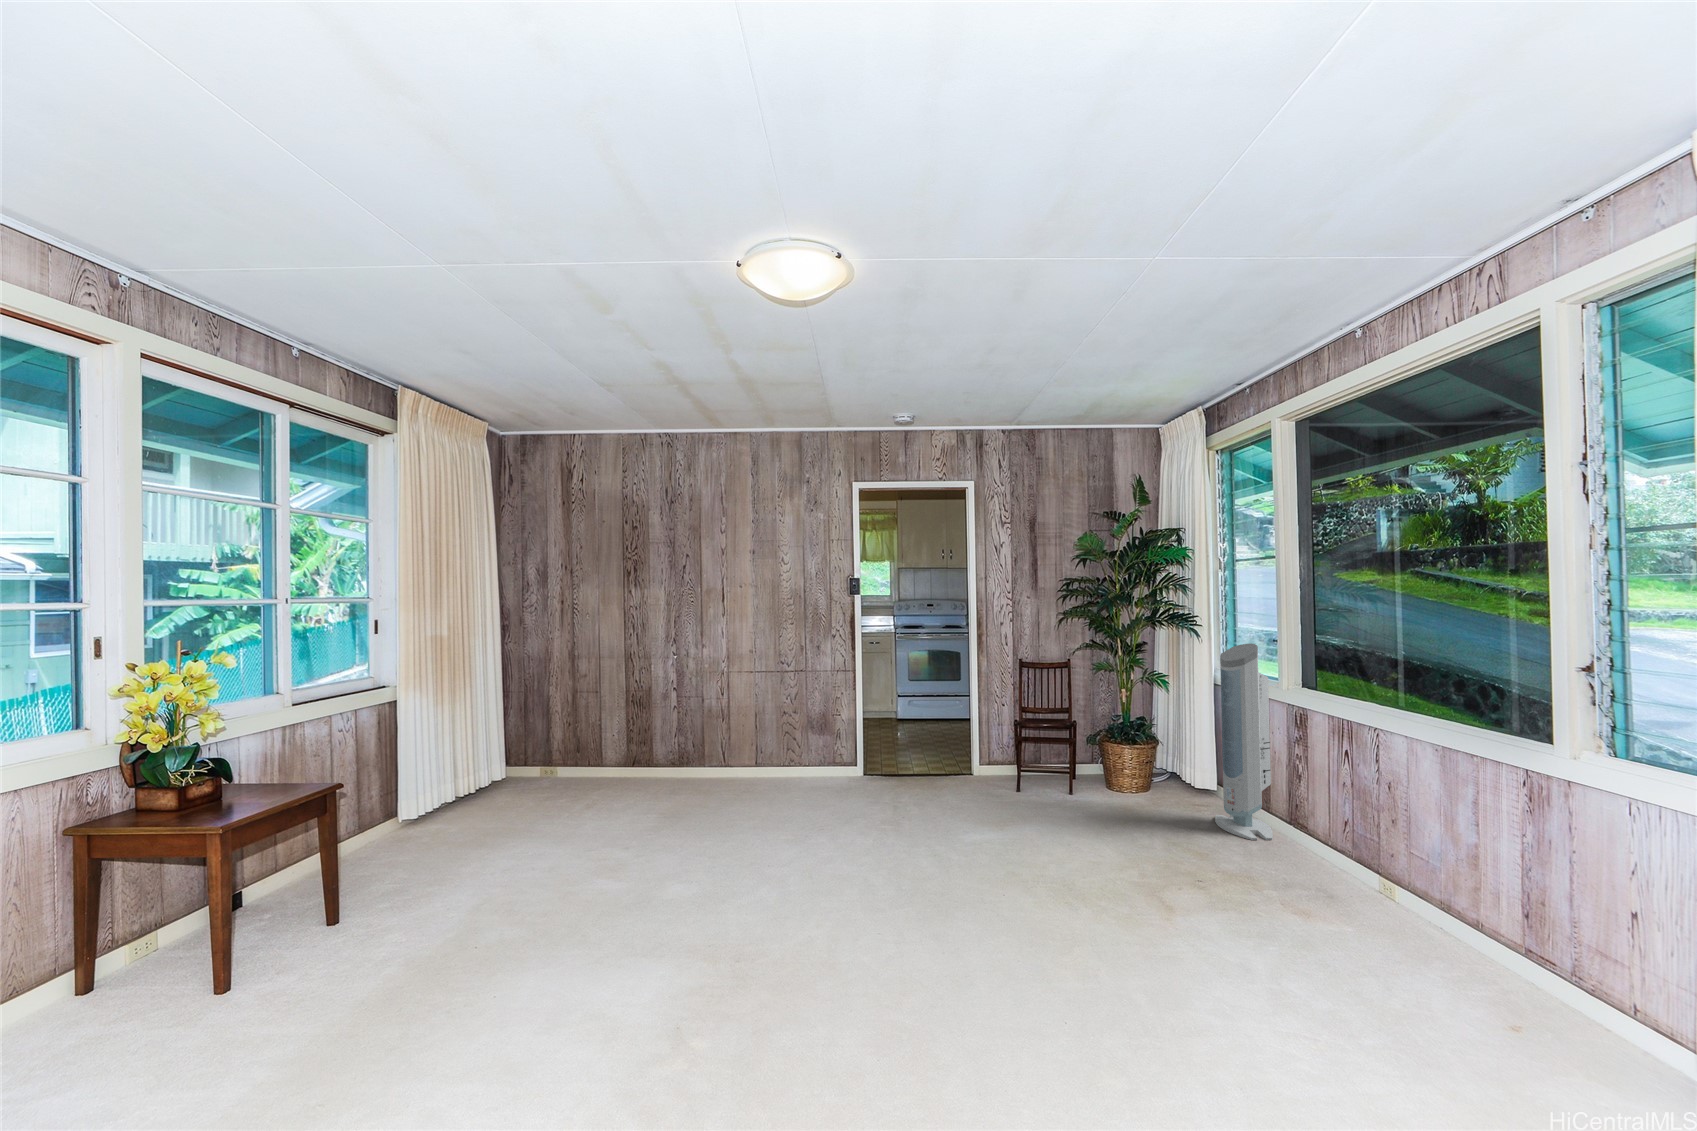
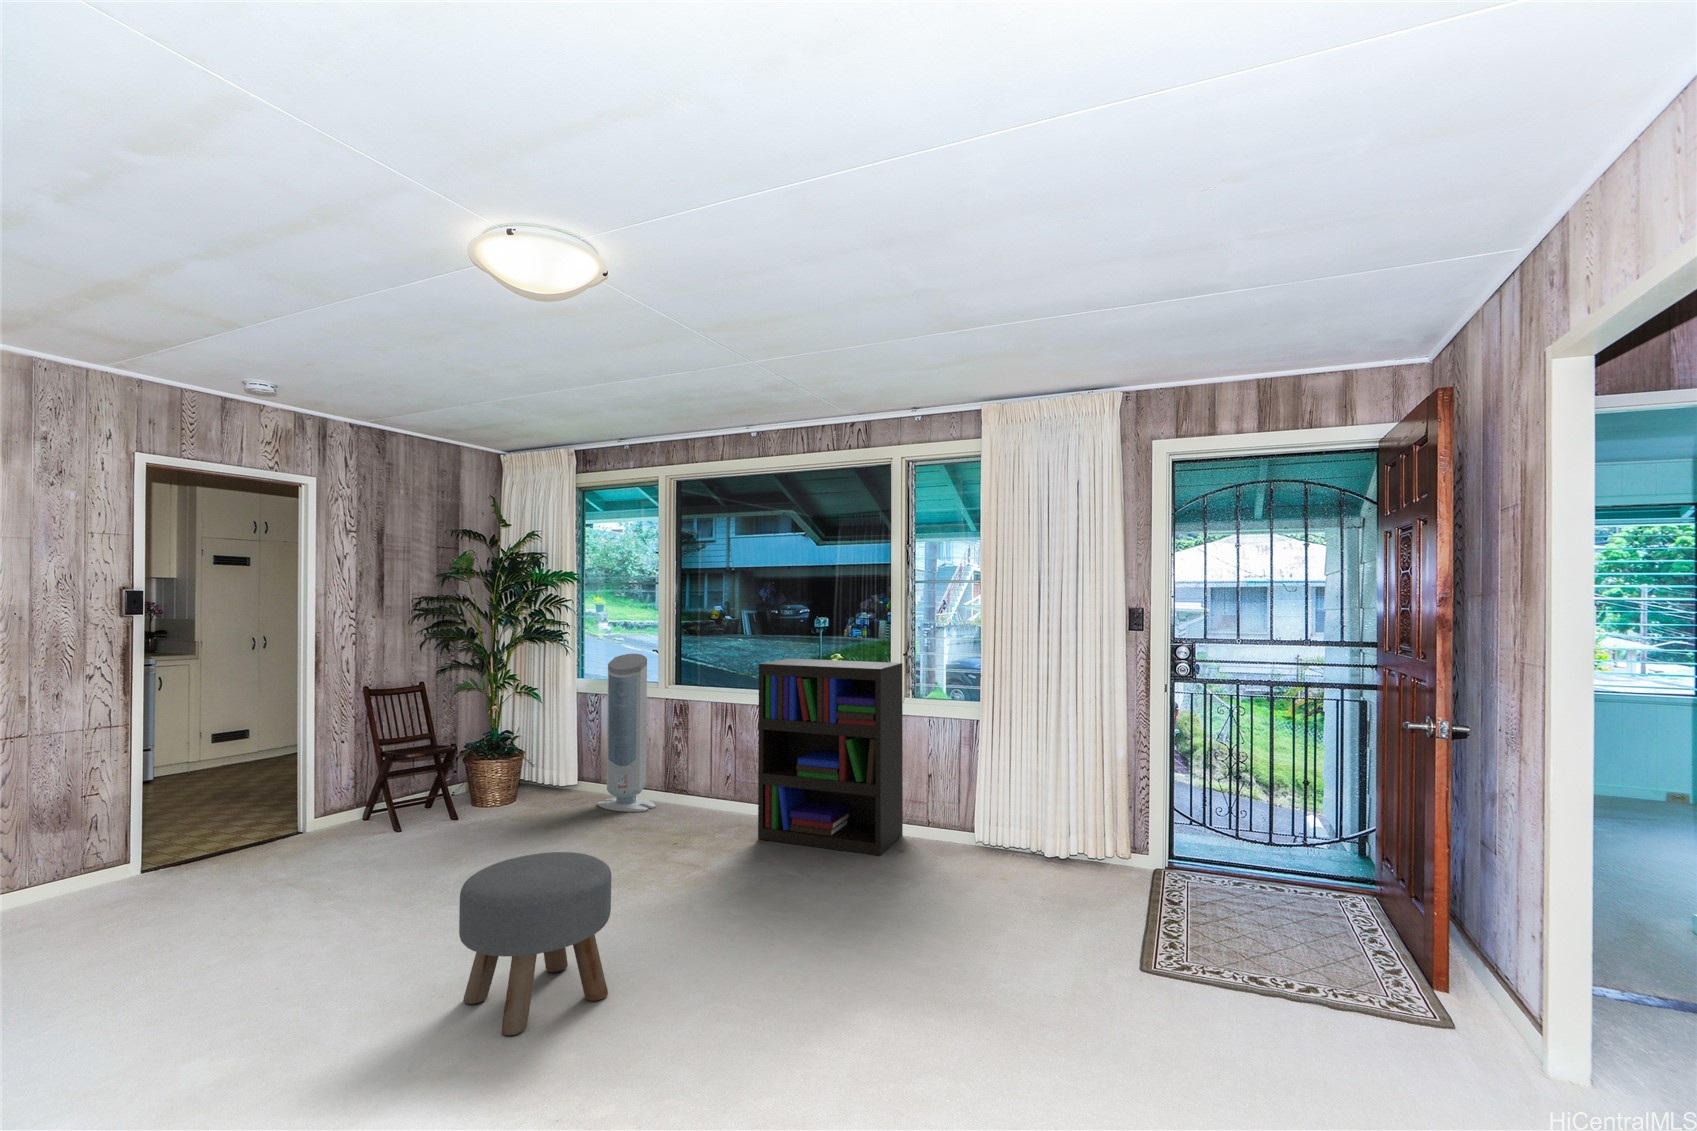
bookshelf: none [1312,662,1601,1027] -> present [758,658,903,856]
ottoman: none [786,805,918,965] -> present [459,852,611,1036]

